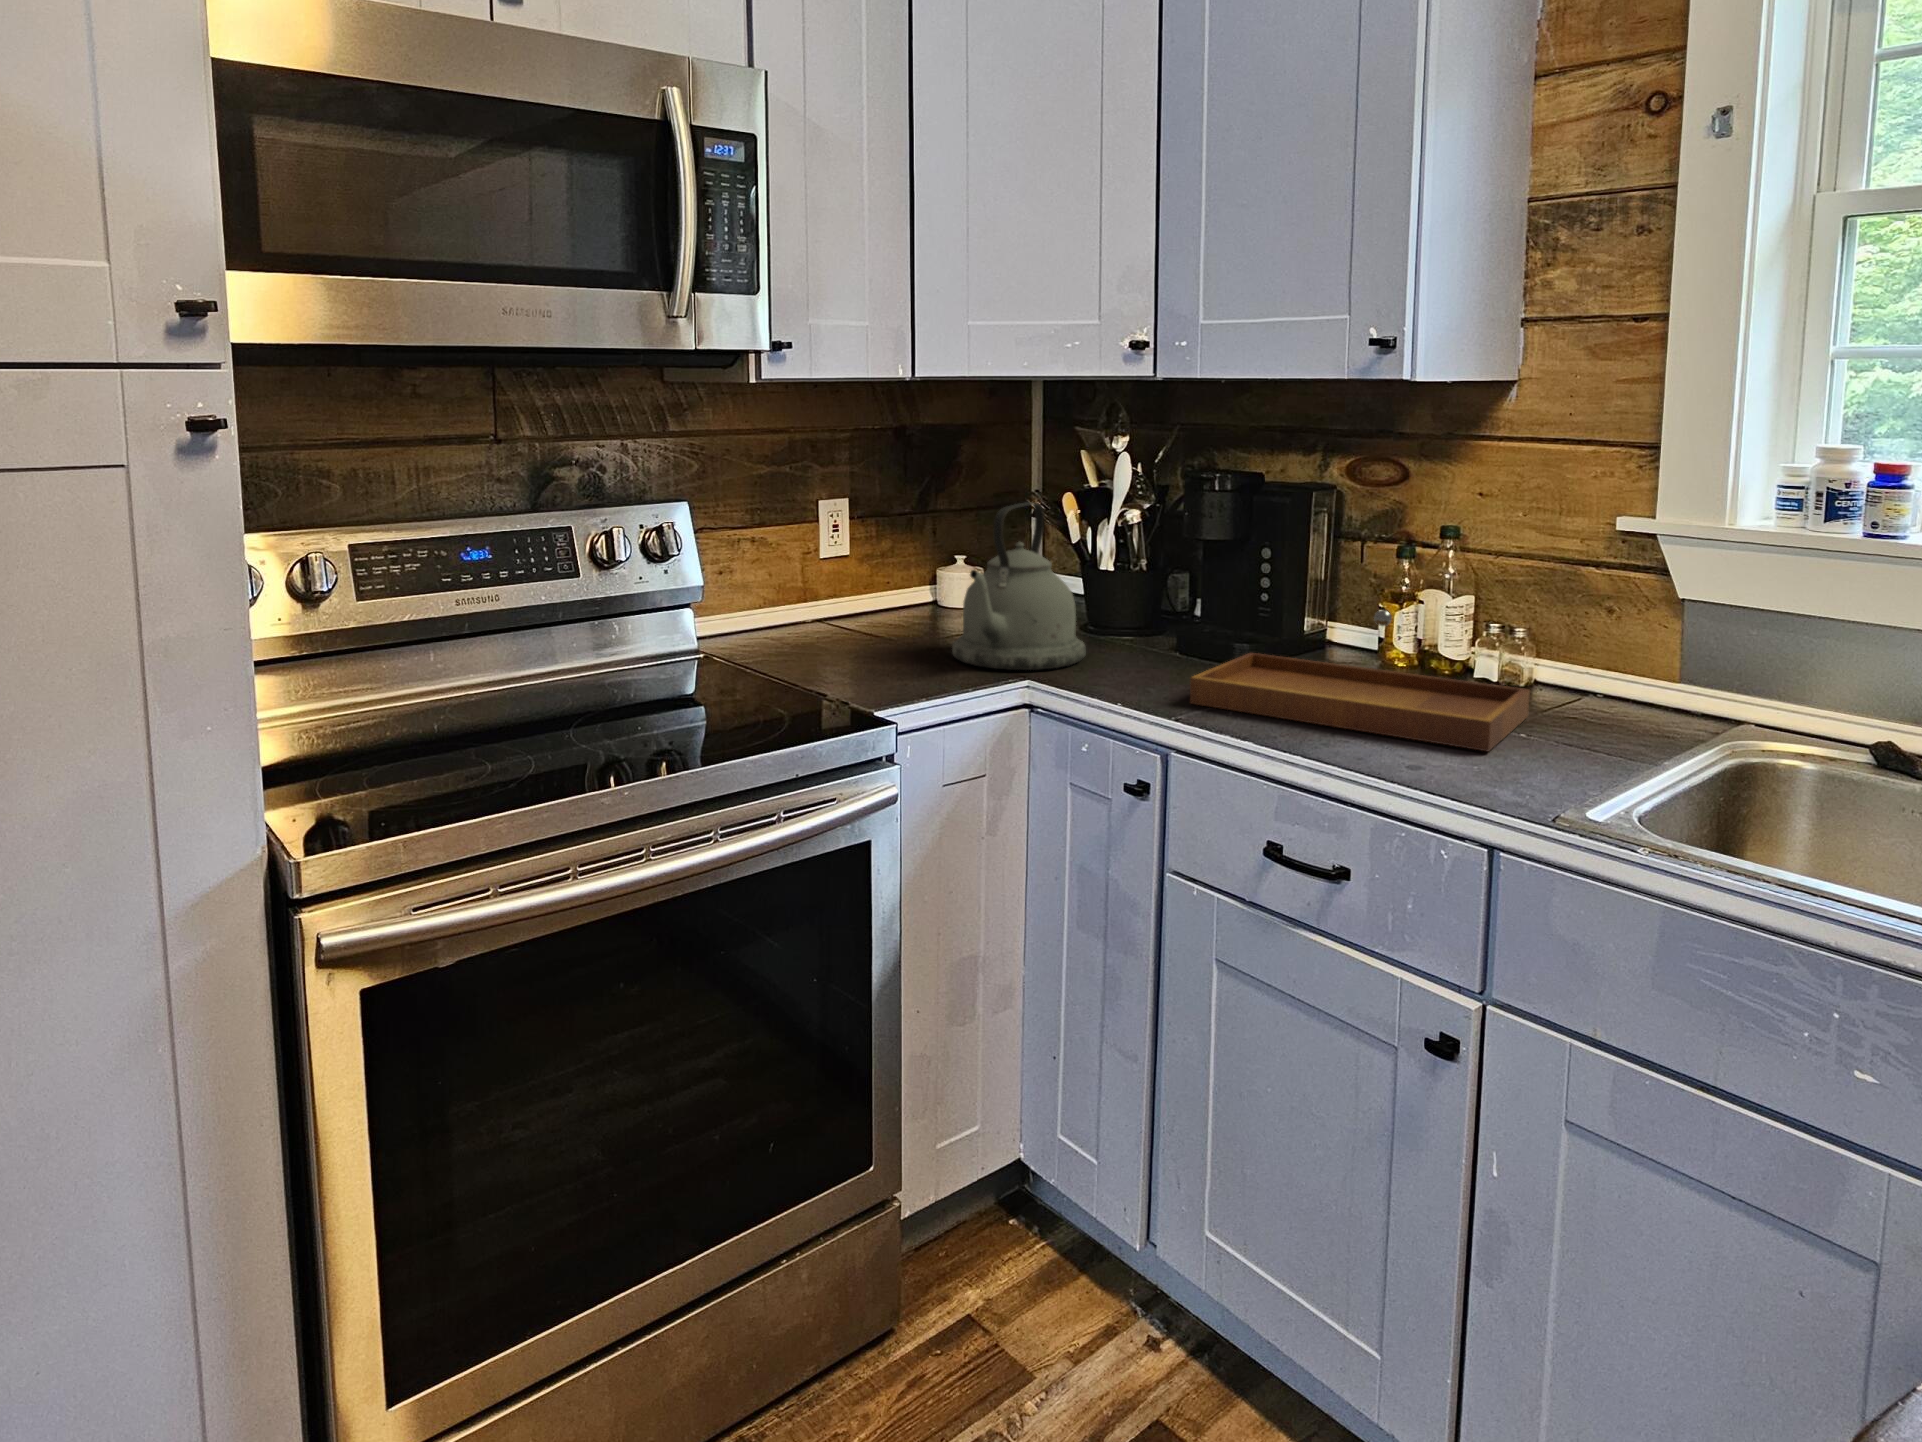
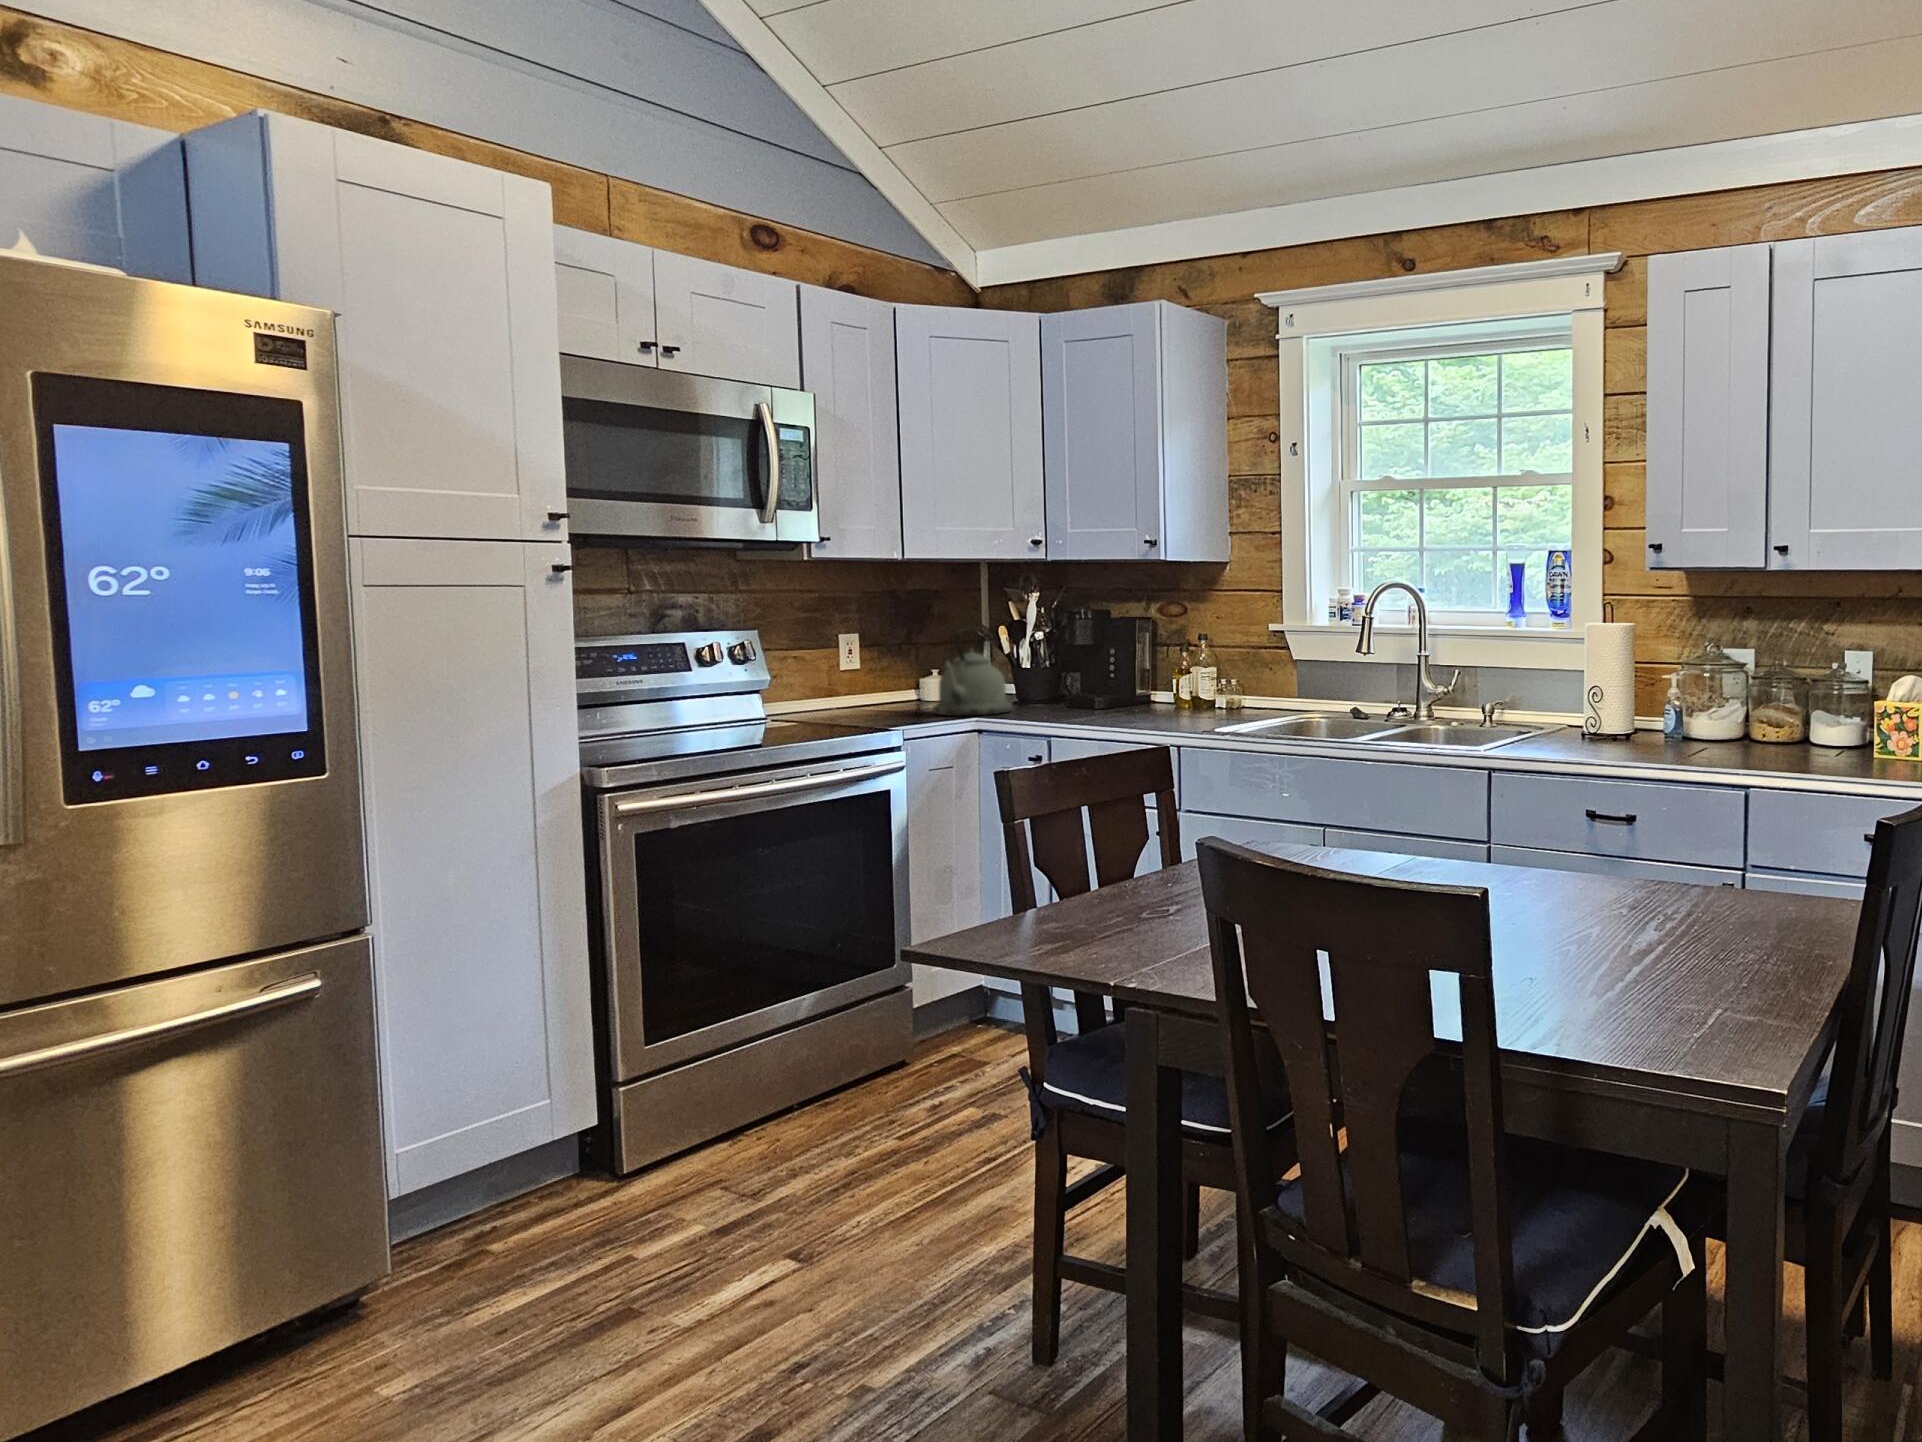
tray: present [1190,610,1530,752] -> none [1064,669,1227,723]

